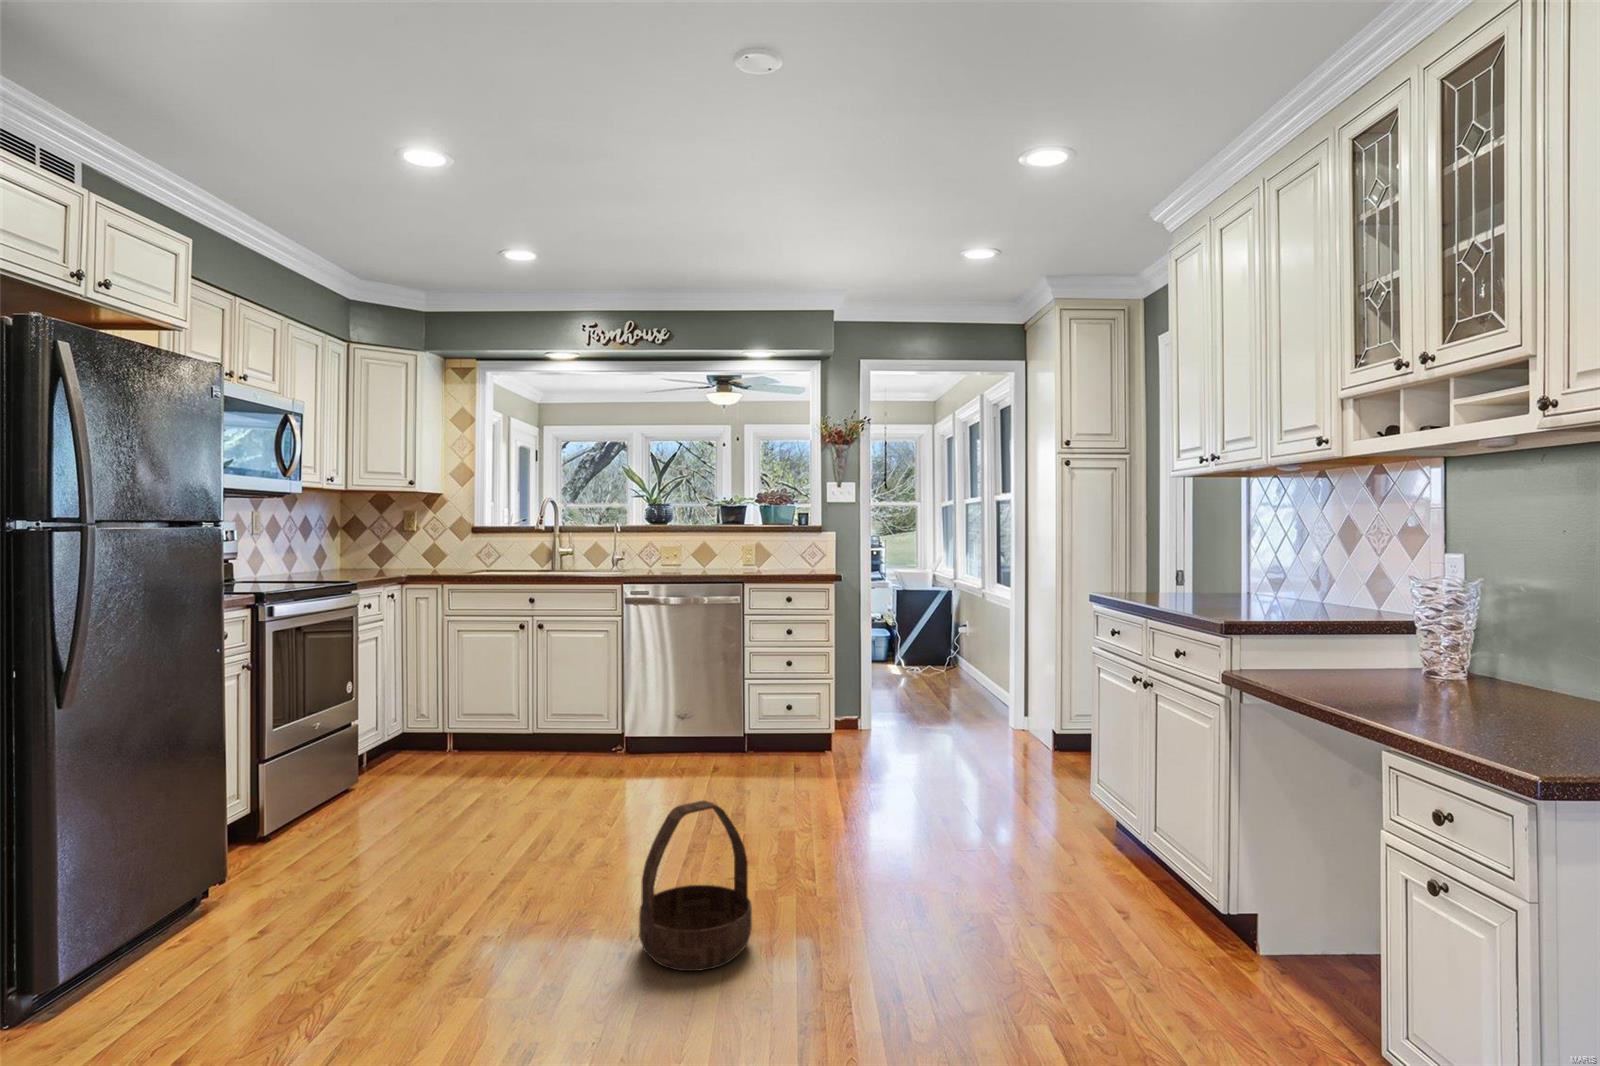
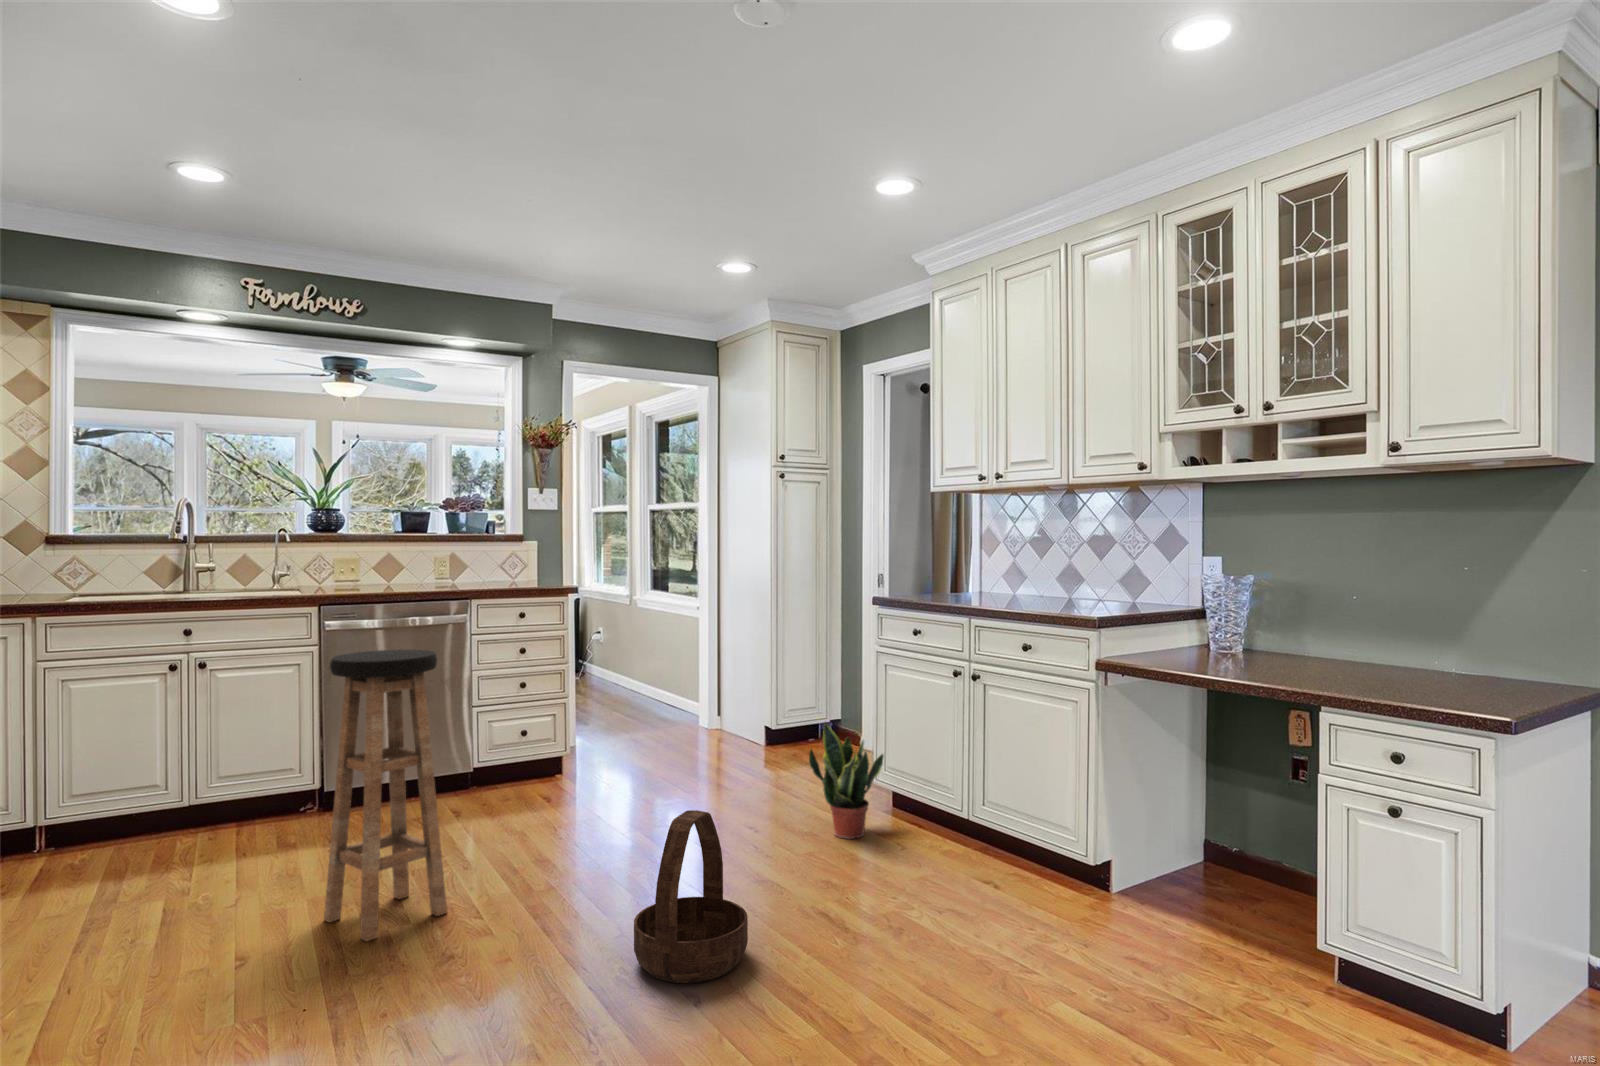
bar stool: none [509,624,593,862] -> present [324,649,447,941]
potted plant: none [965,734,1055,872] -> present [809,722,884,839]

